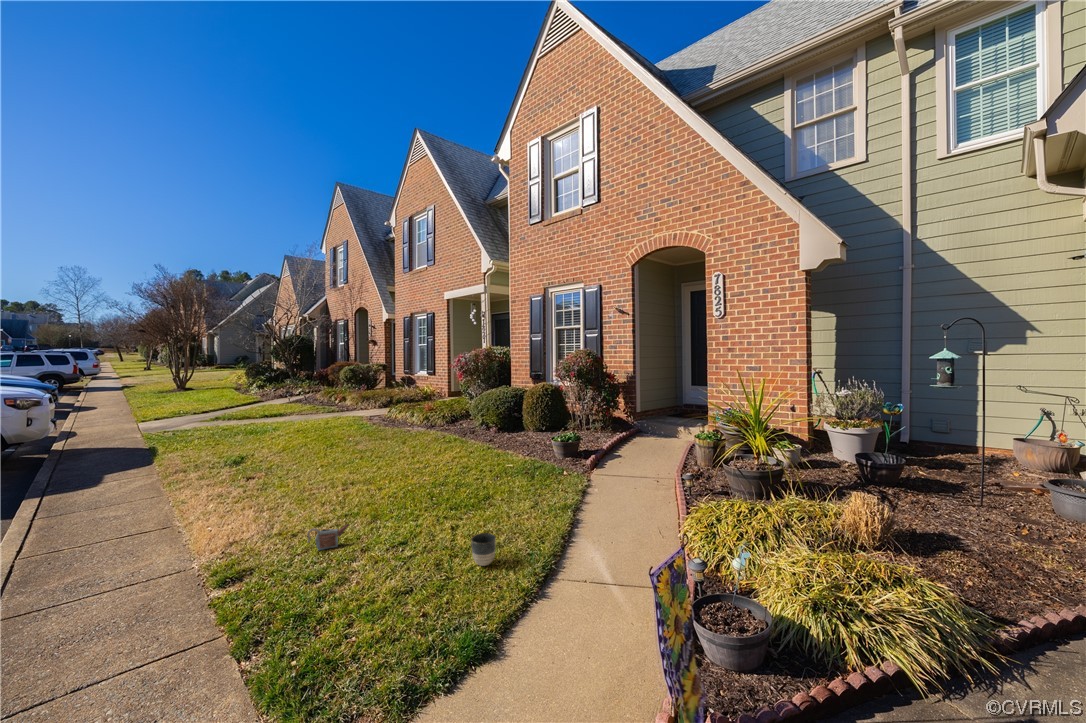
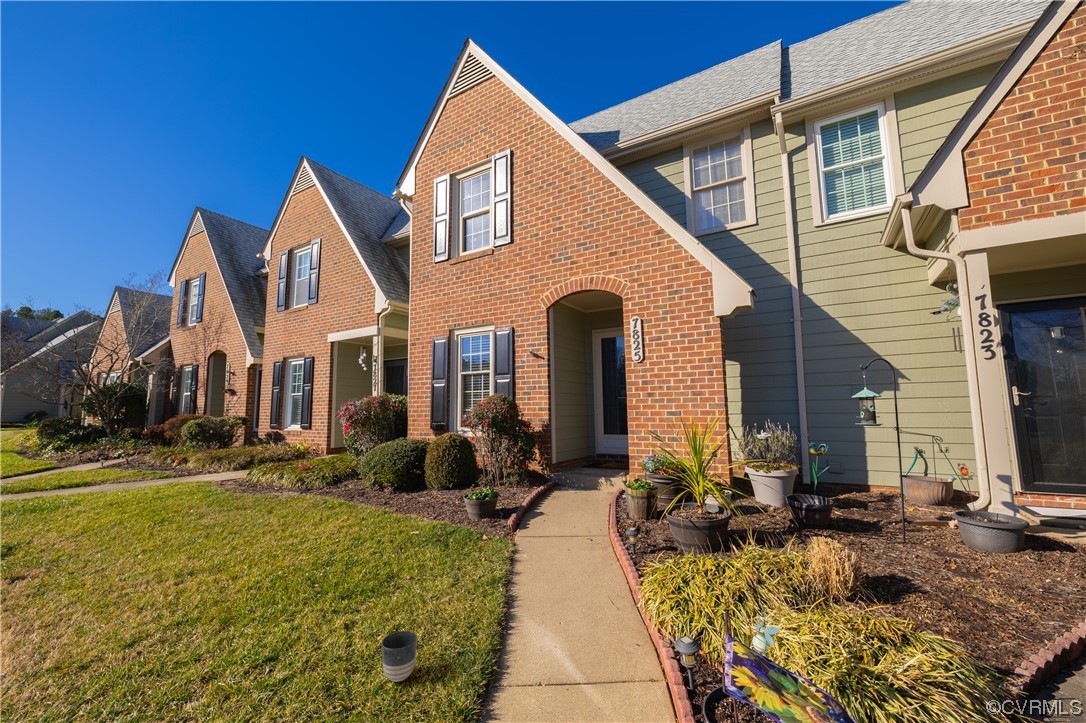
watering can: present [307,524,349,550] -> none [104,639,184,690]

